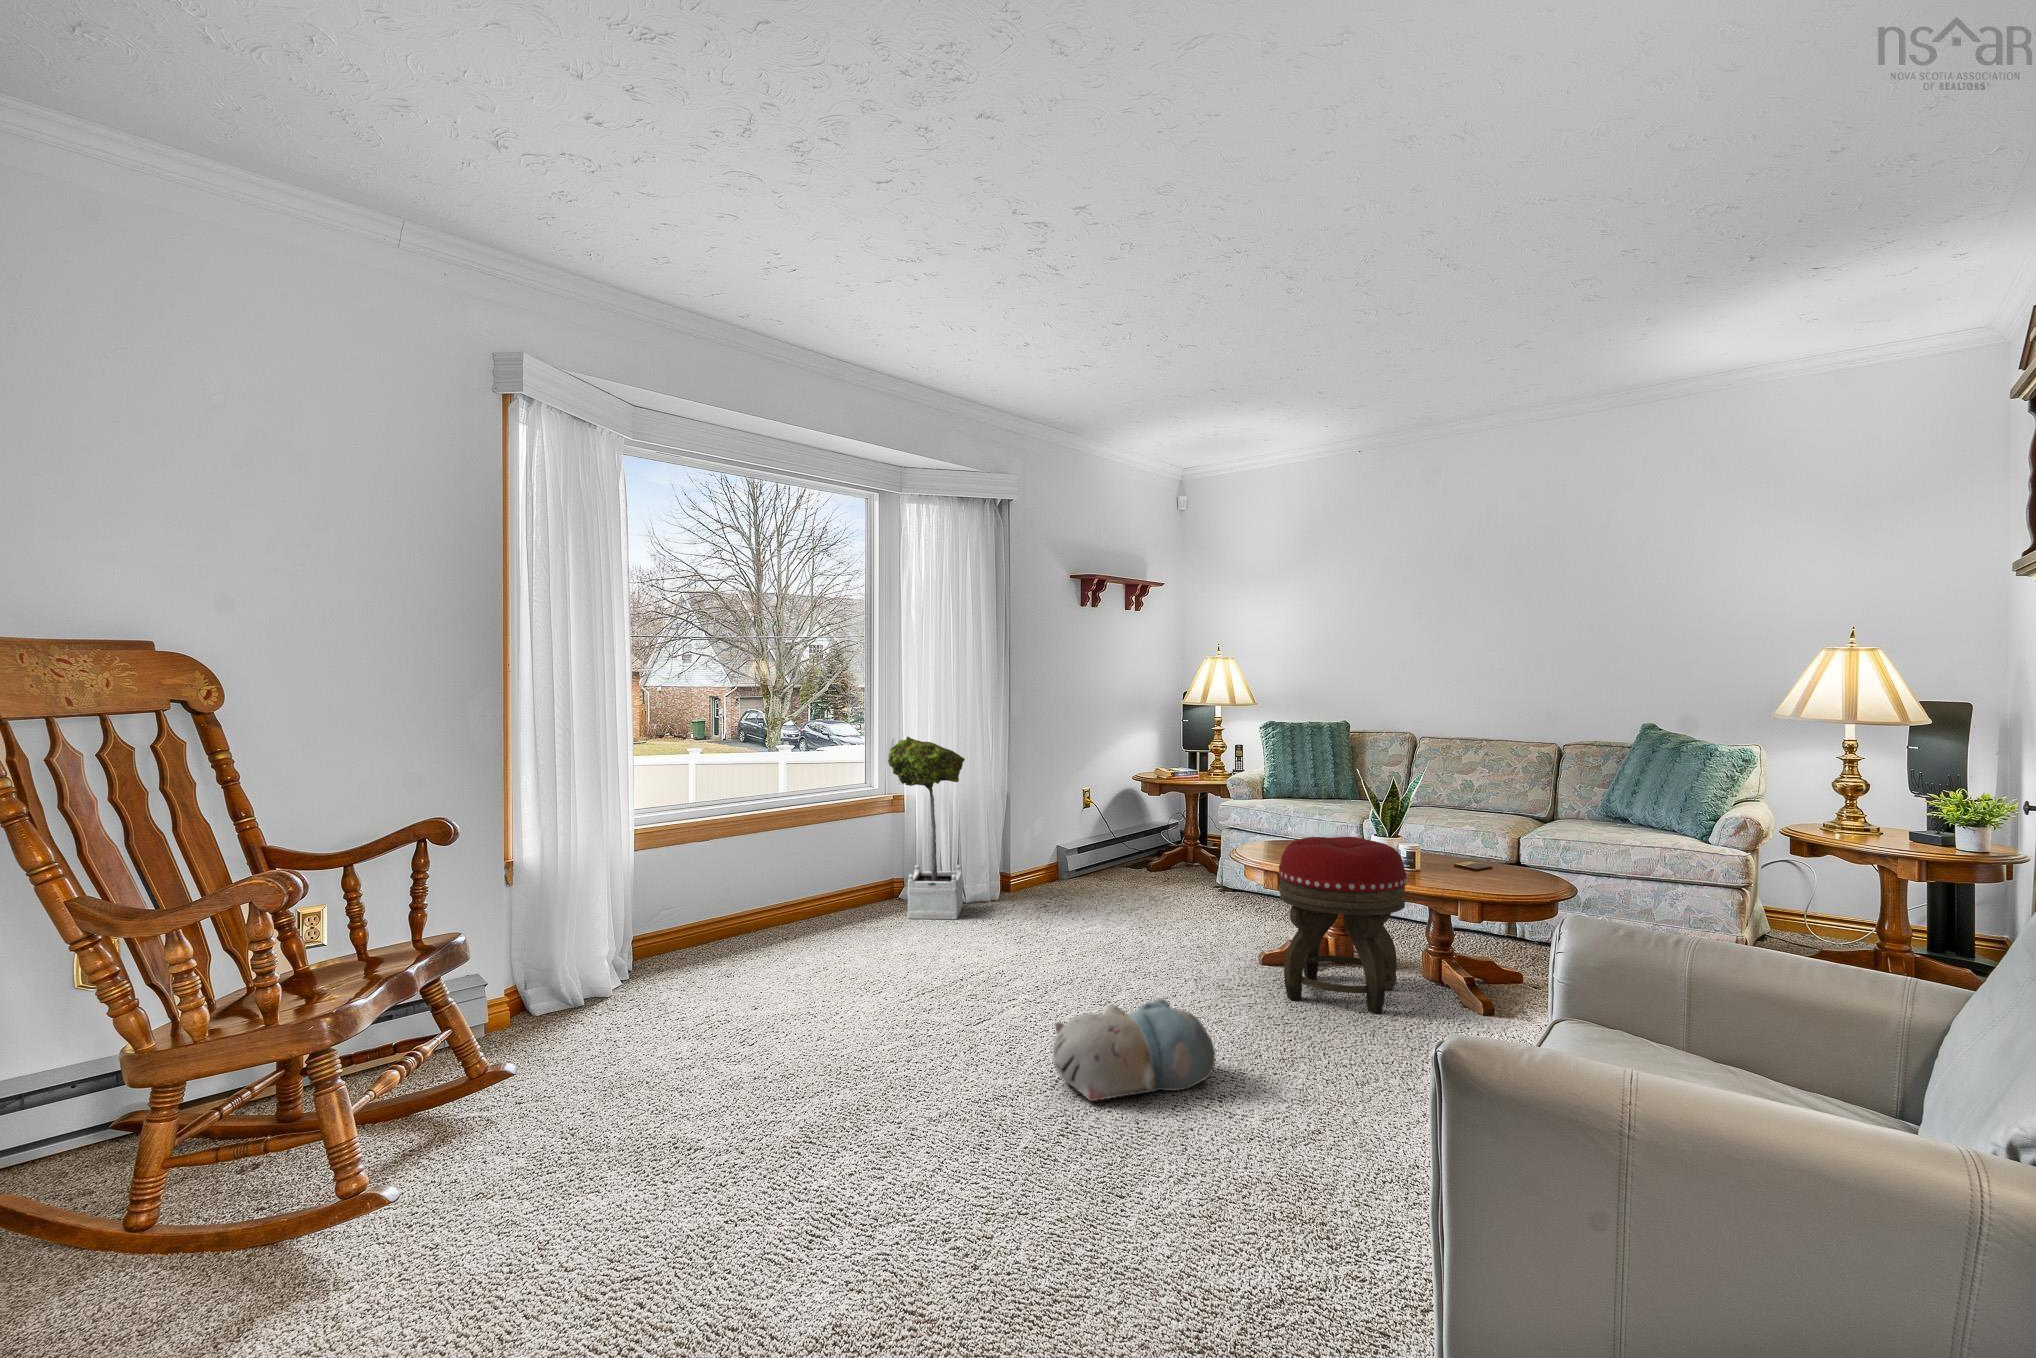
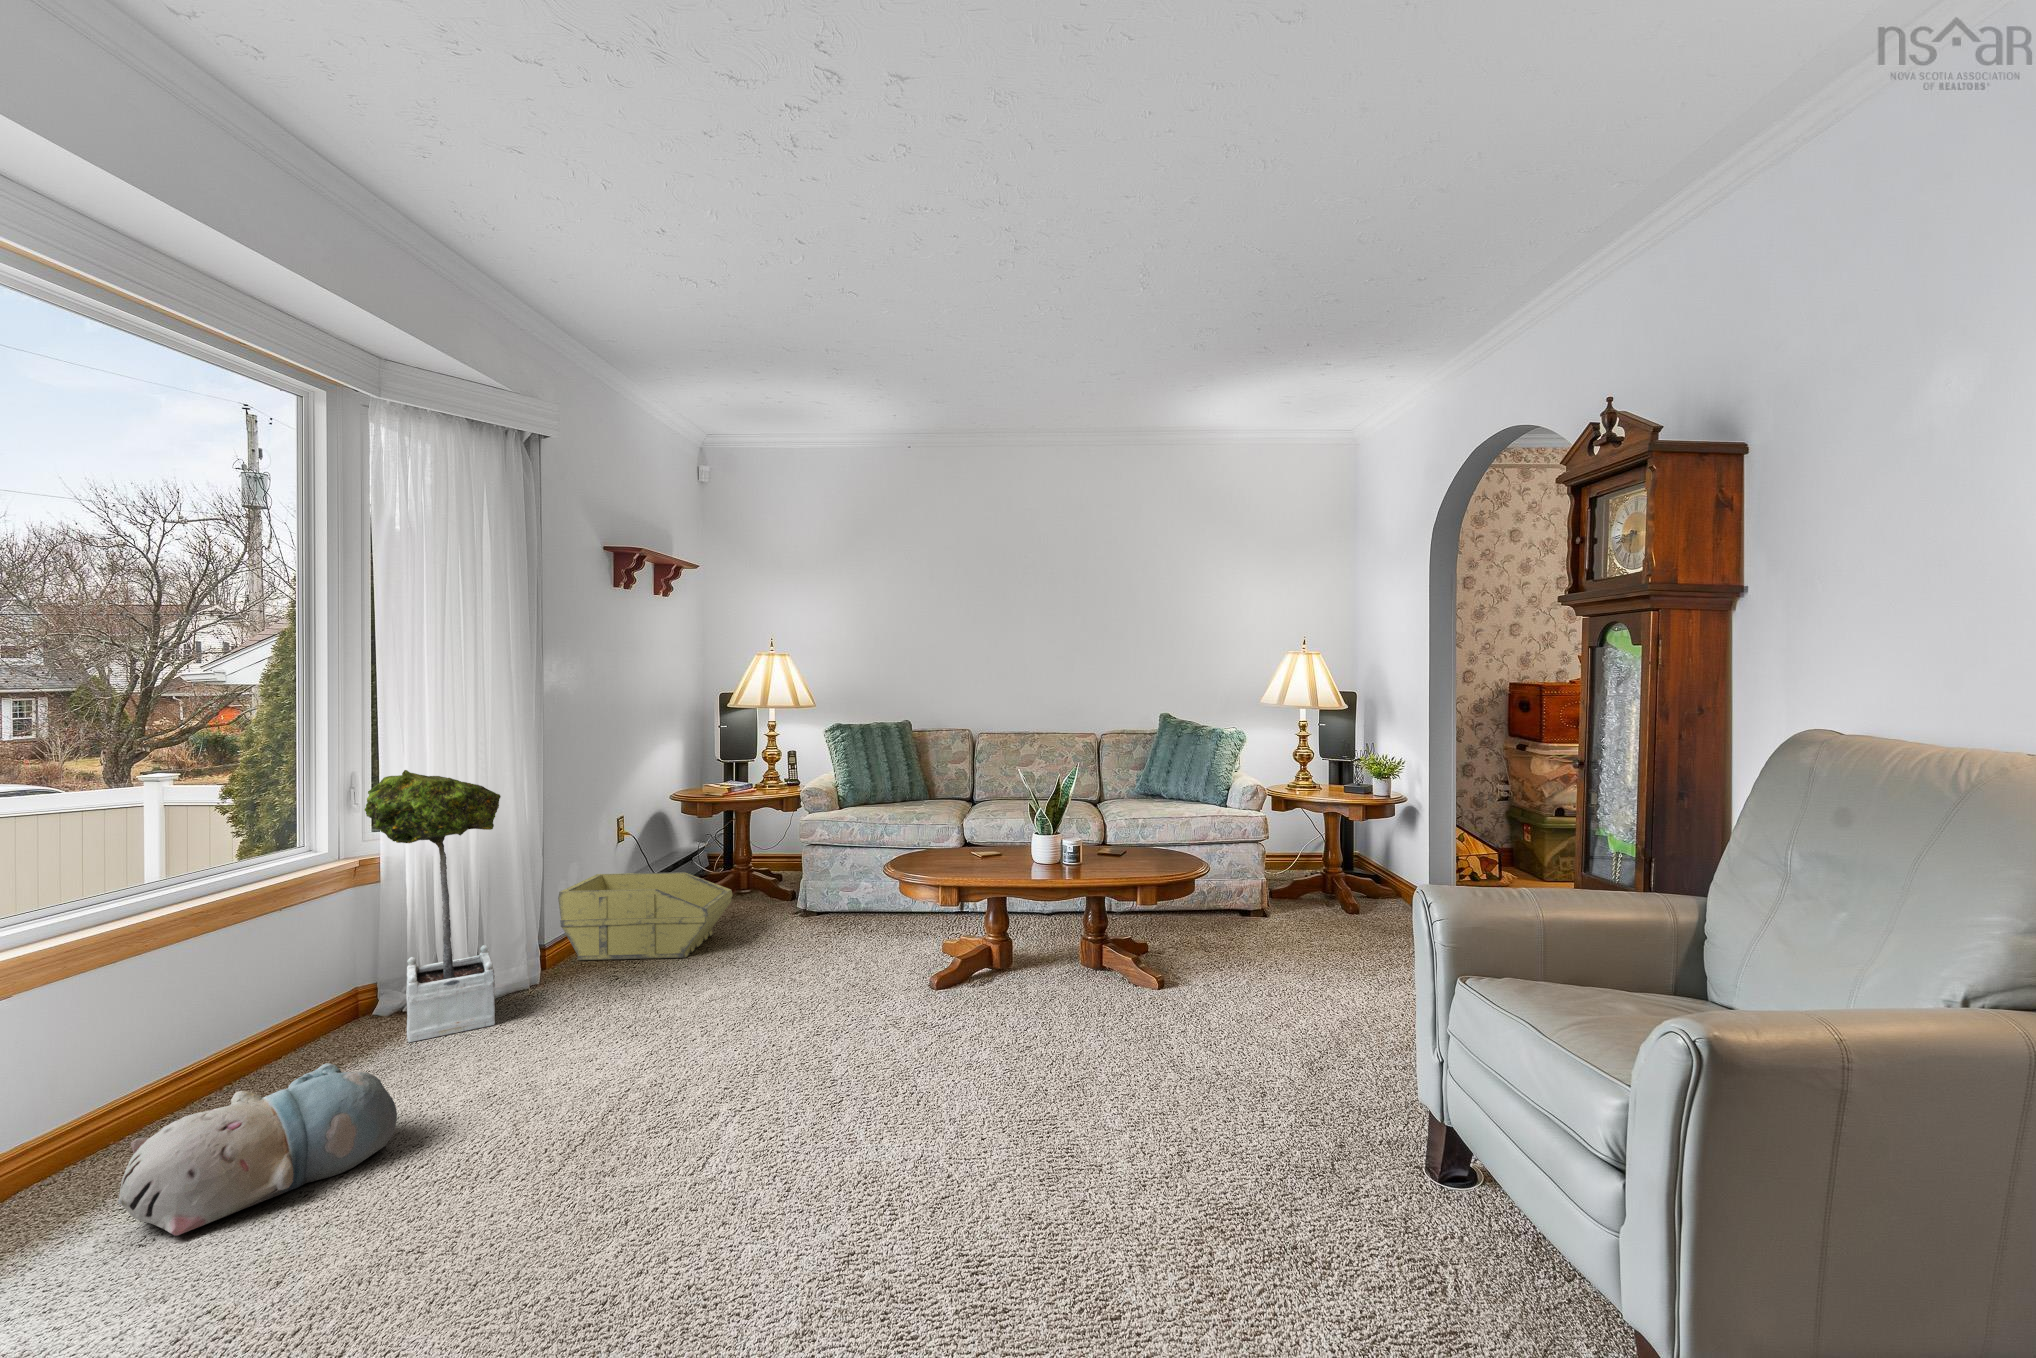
storage bin: none [1020,830,1151,904] -> present [558,872,733,960]
footstool: present [1279,837,1407,1013] -> none [973,838,1102,1028]
plush toy: present [1053,998,1215,1101] -> present [118,1063,397,1236]

